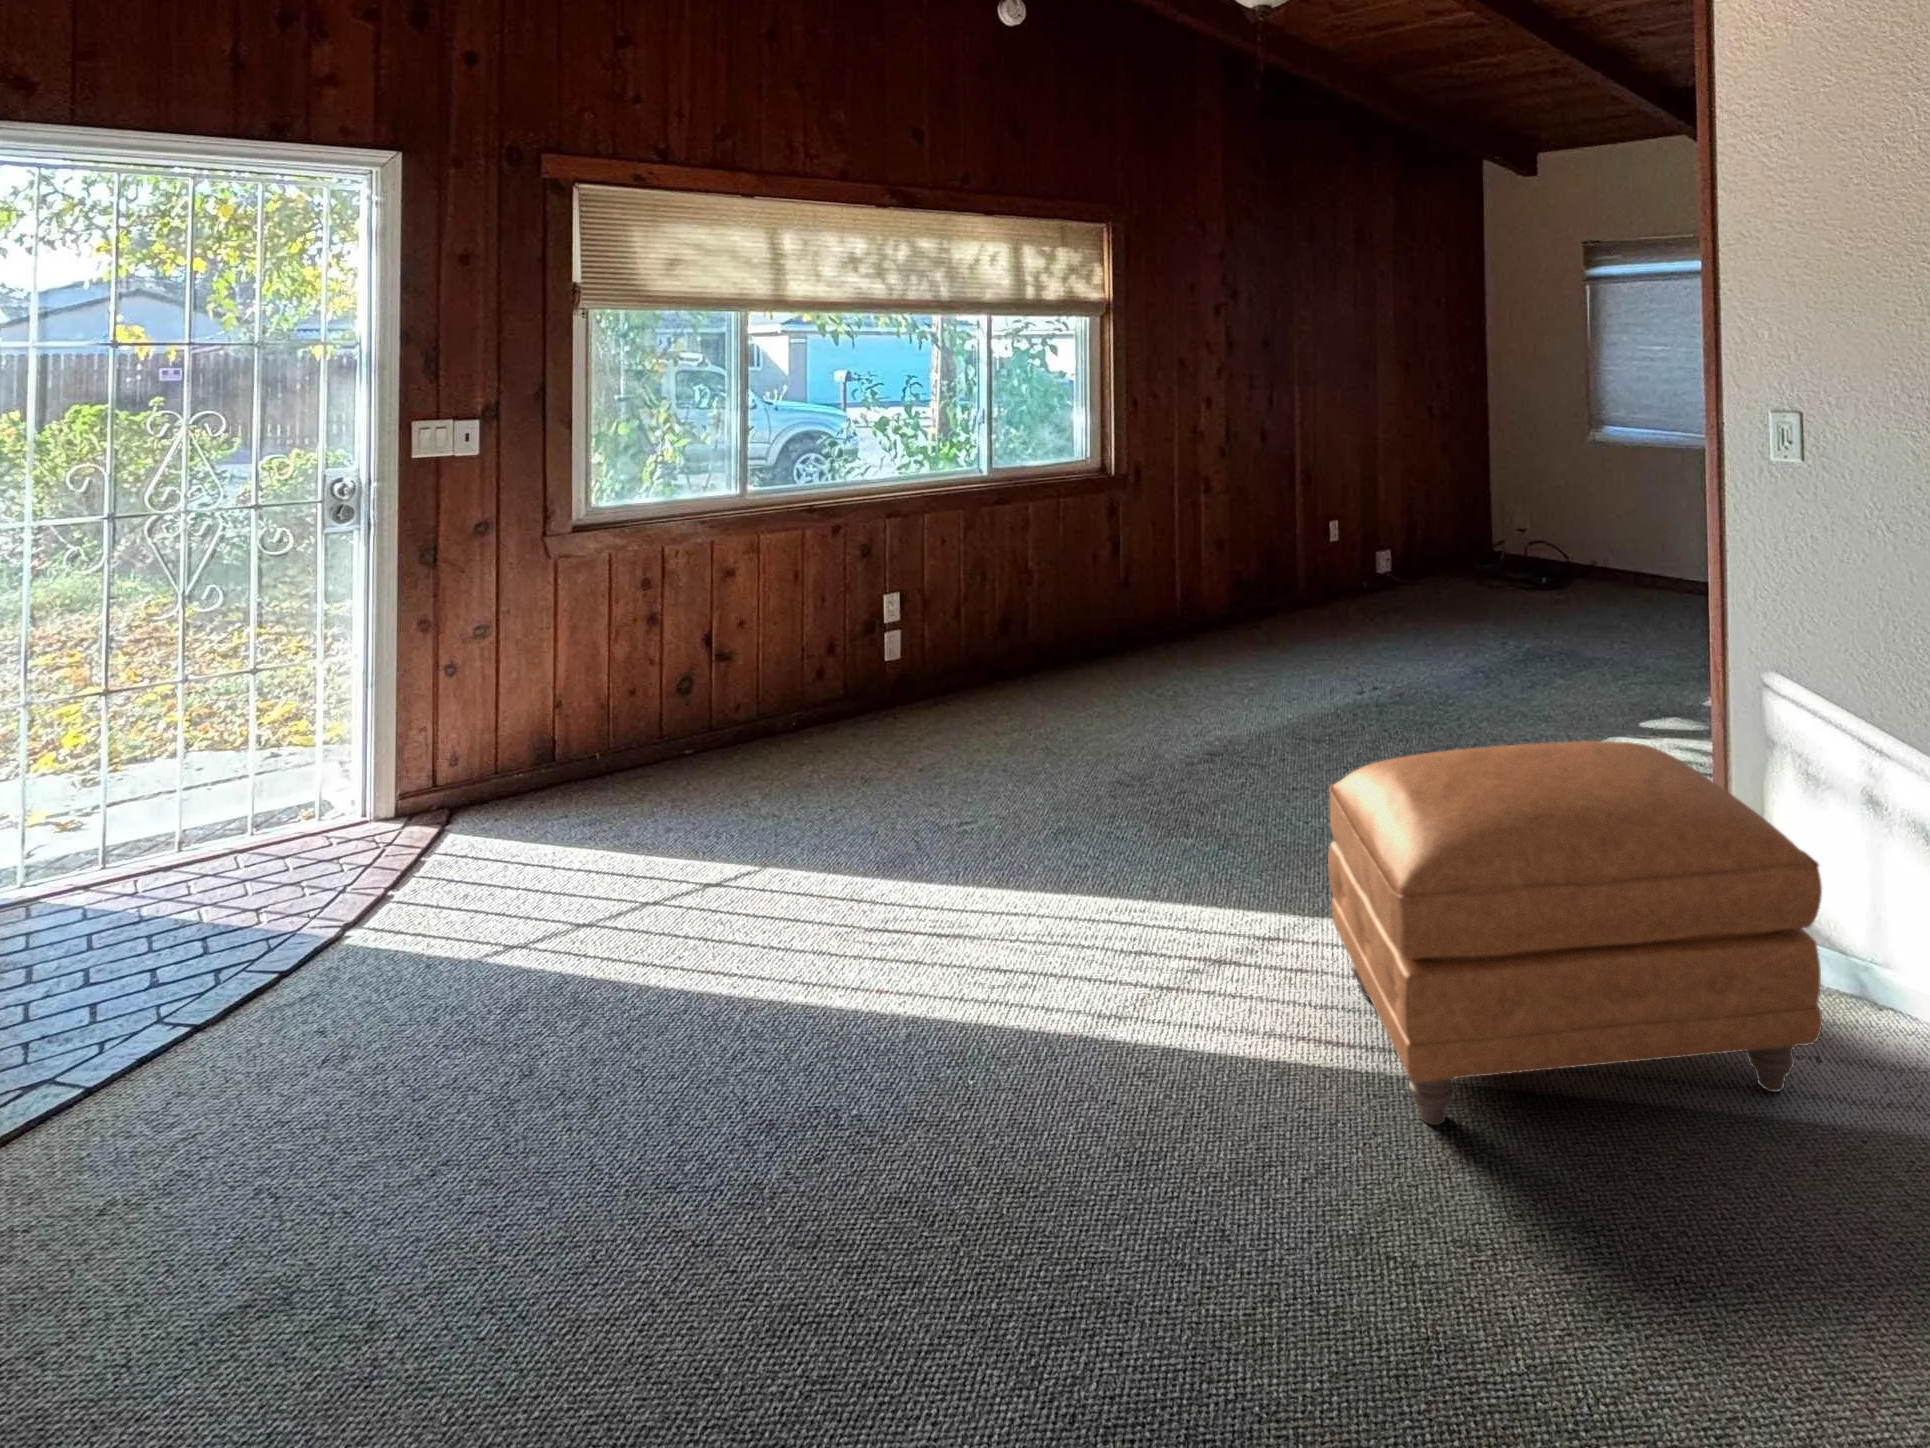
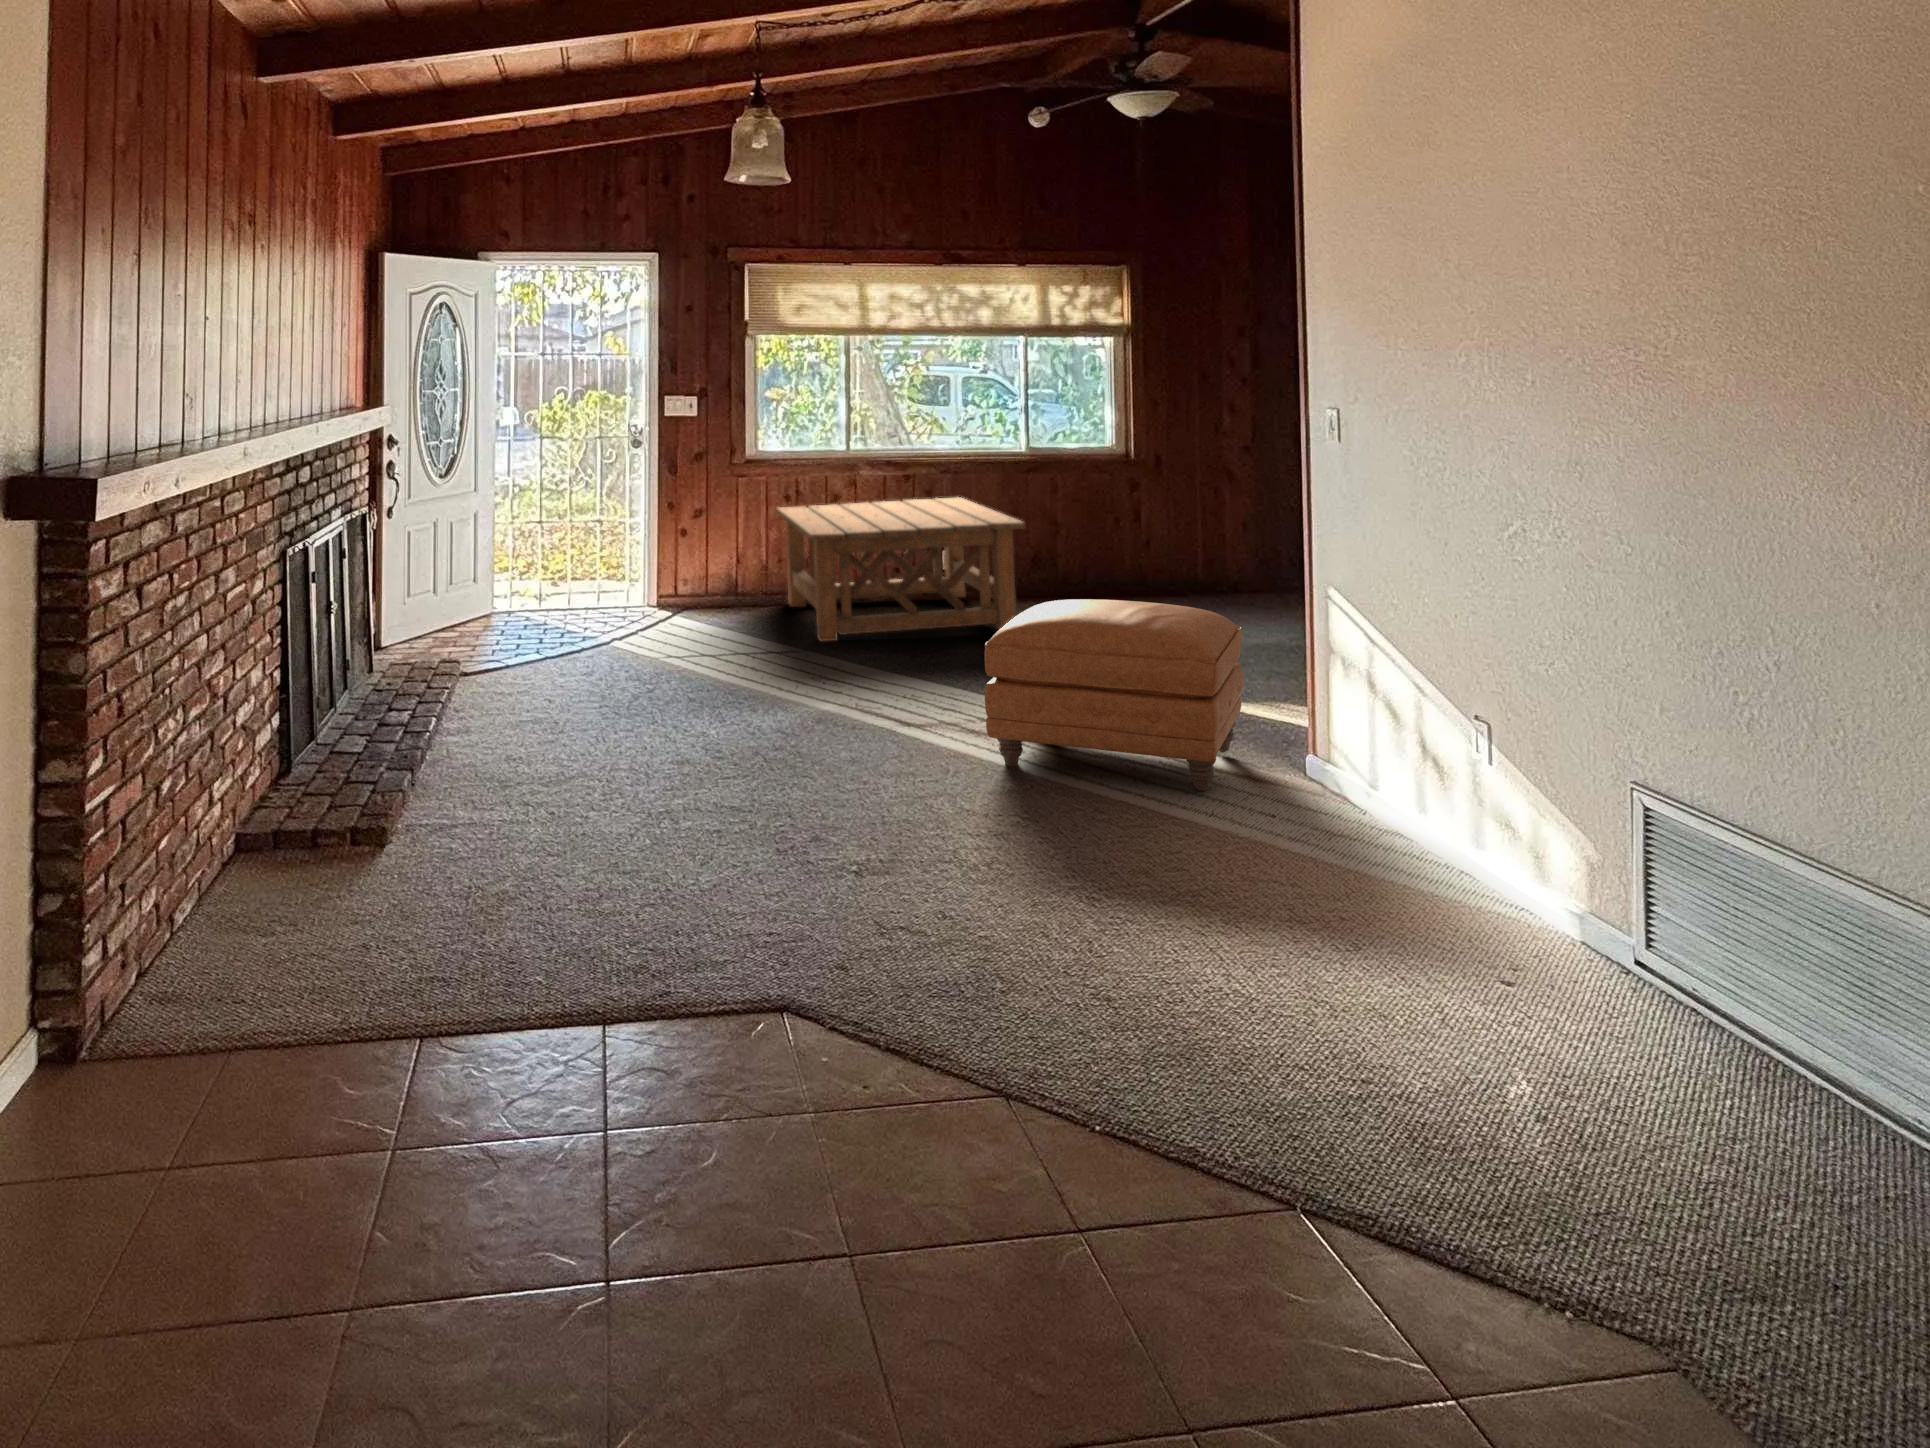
coffee table: none [629,550,1084,845] -> present [776,497,1025,641]

